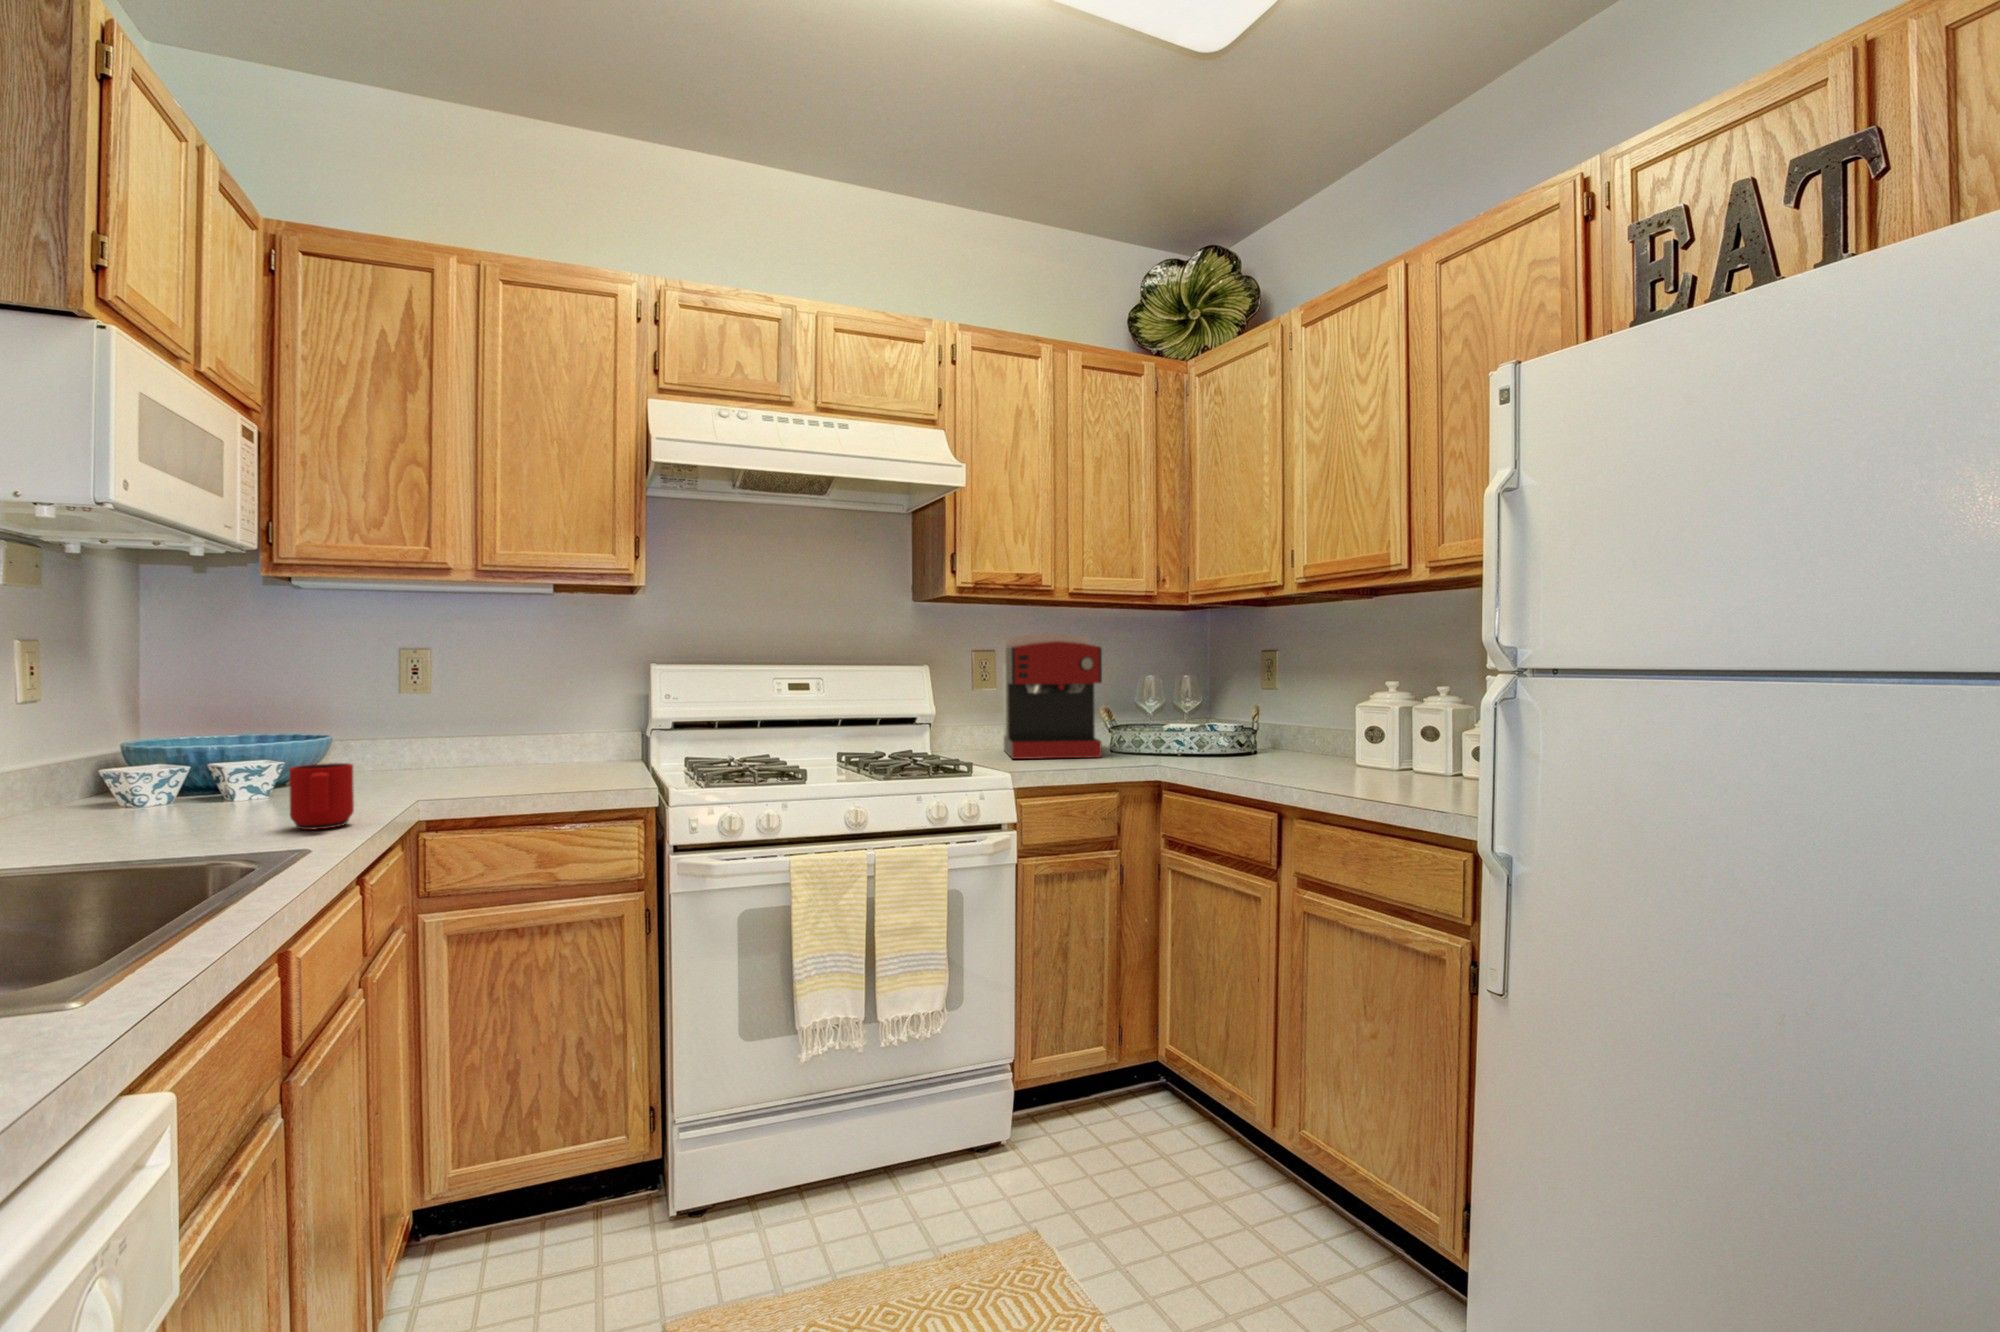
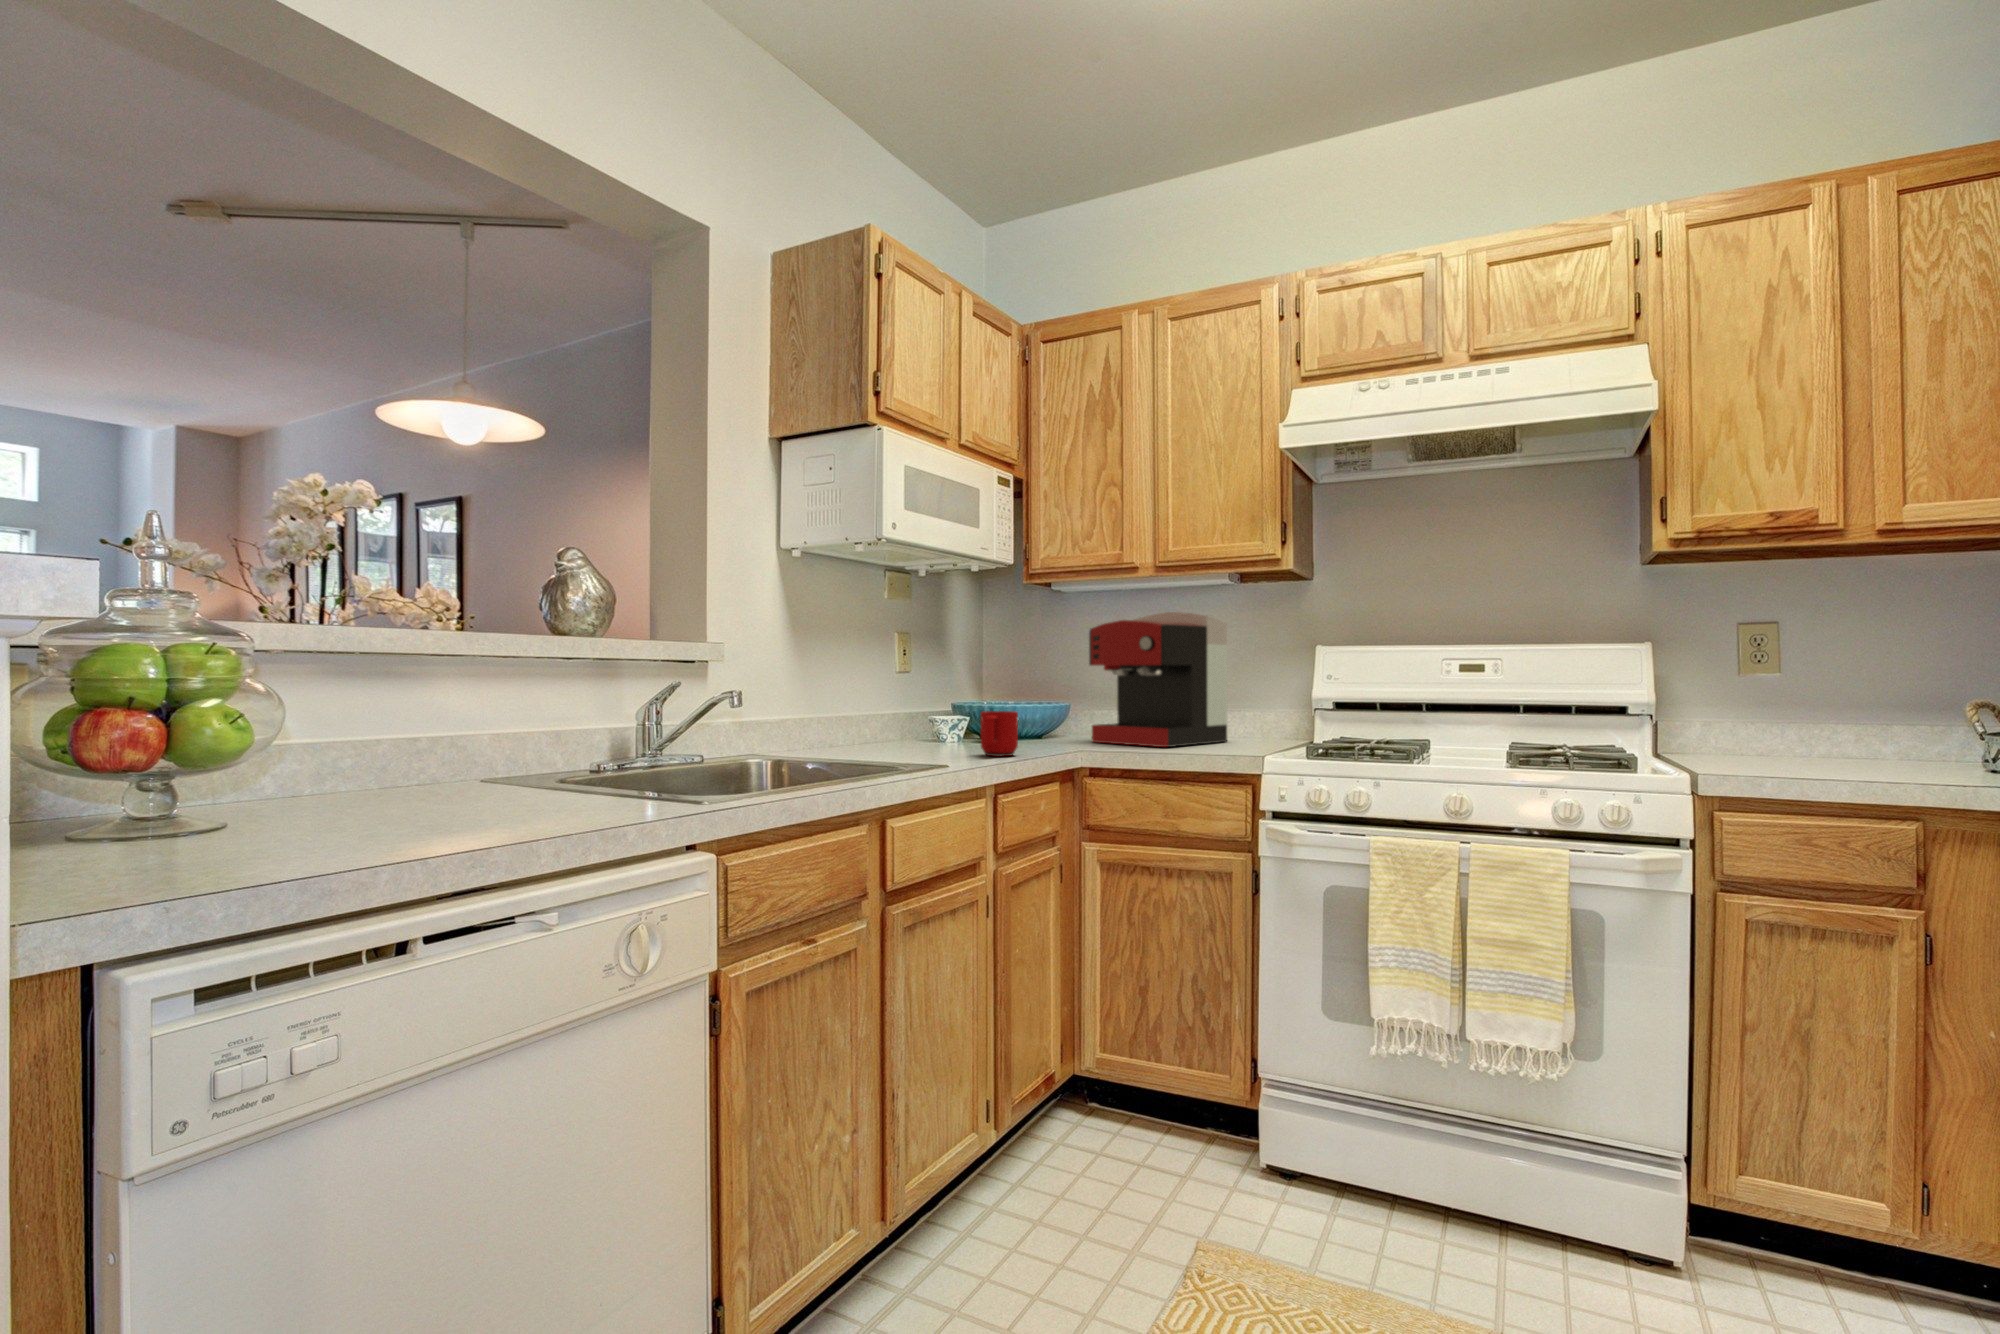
coffee maker: present [1003,633,1102,759] -> present [1089,612,1227,747]

